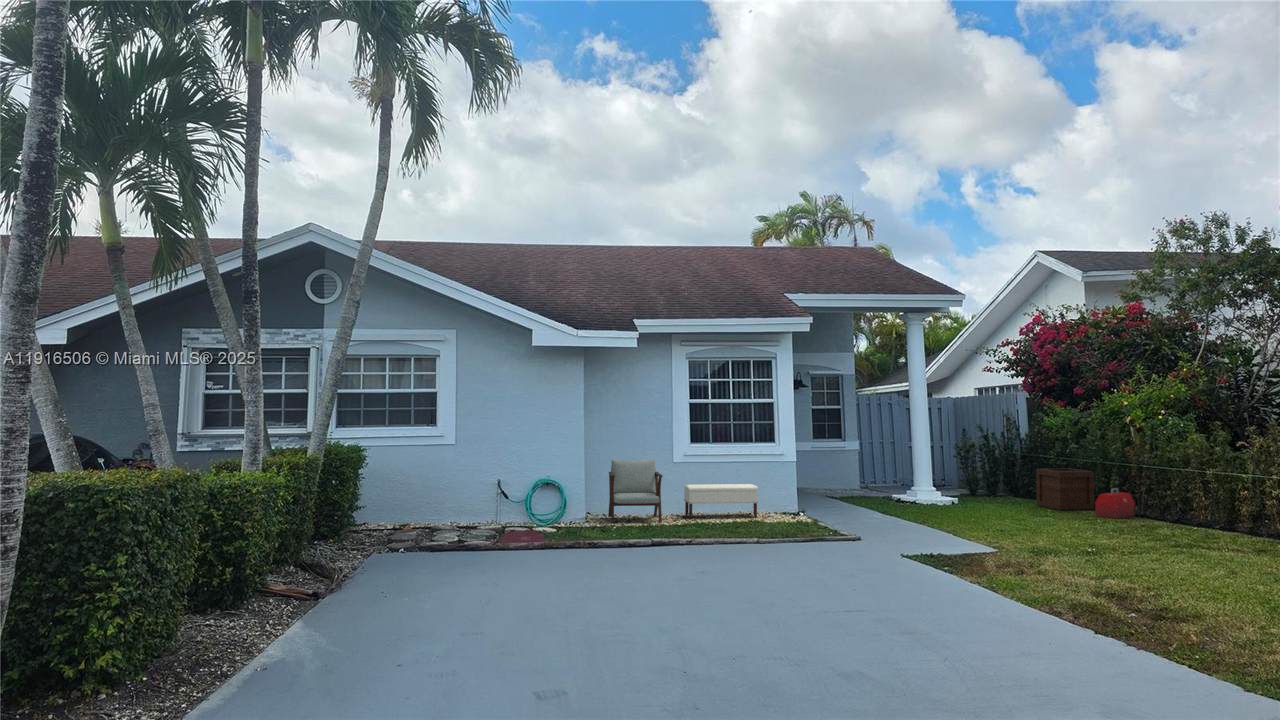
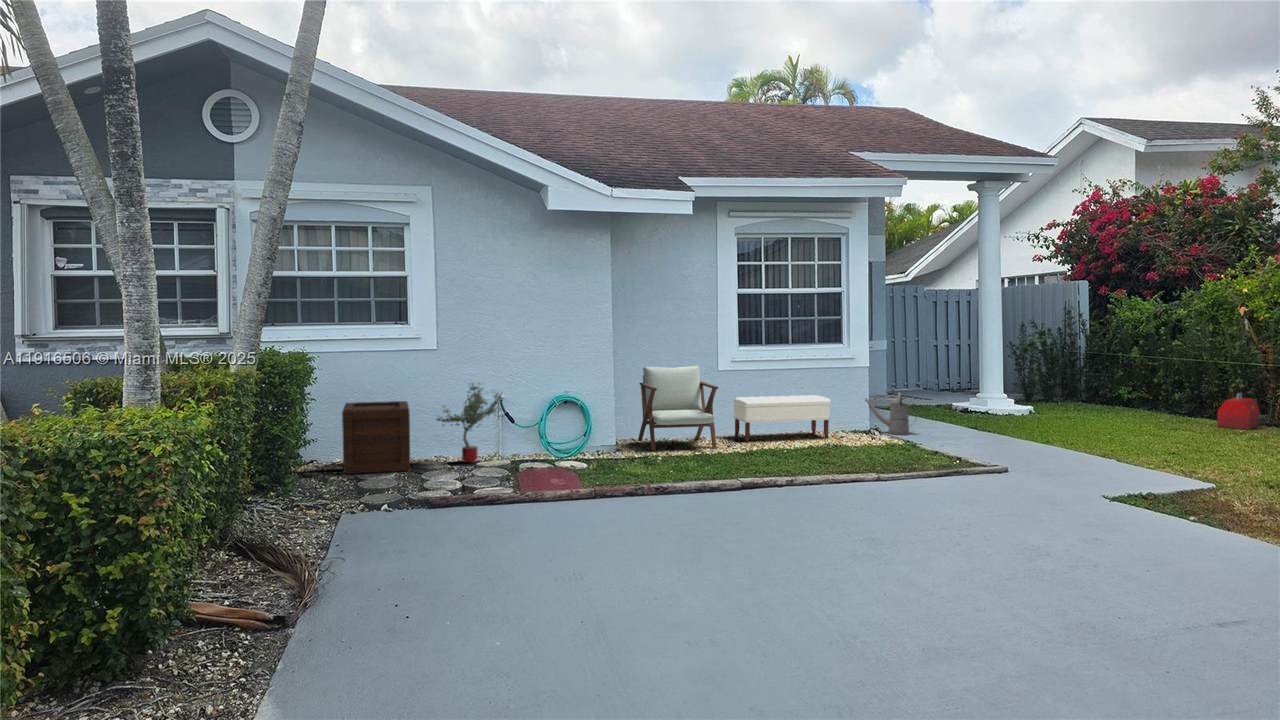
potted tree: none [450,468,499,527] -> present [437,382,502,463]
wooden crate: present [1036,468,1094,510] -> present [342,401,410,474]
watering can: none [793,483,831,517] -> present [865,393,909,435]

